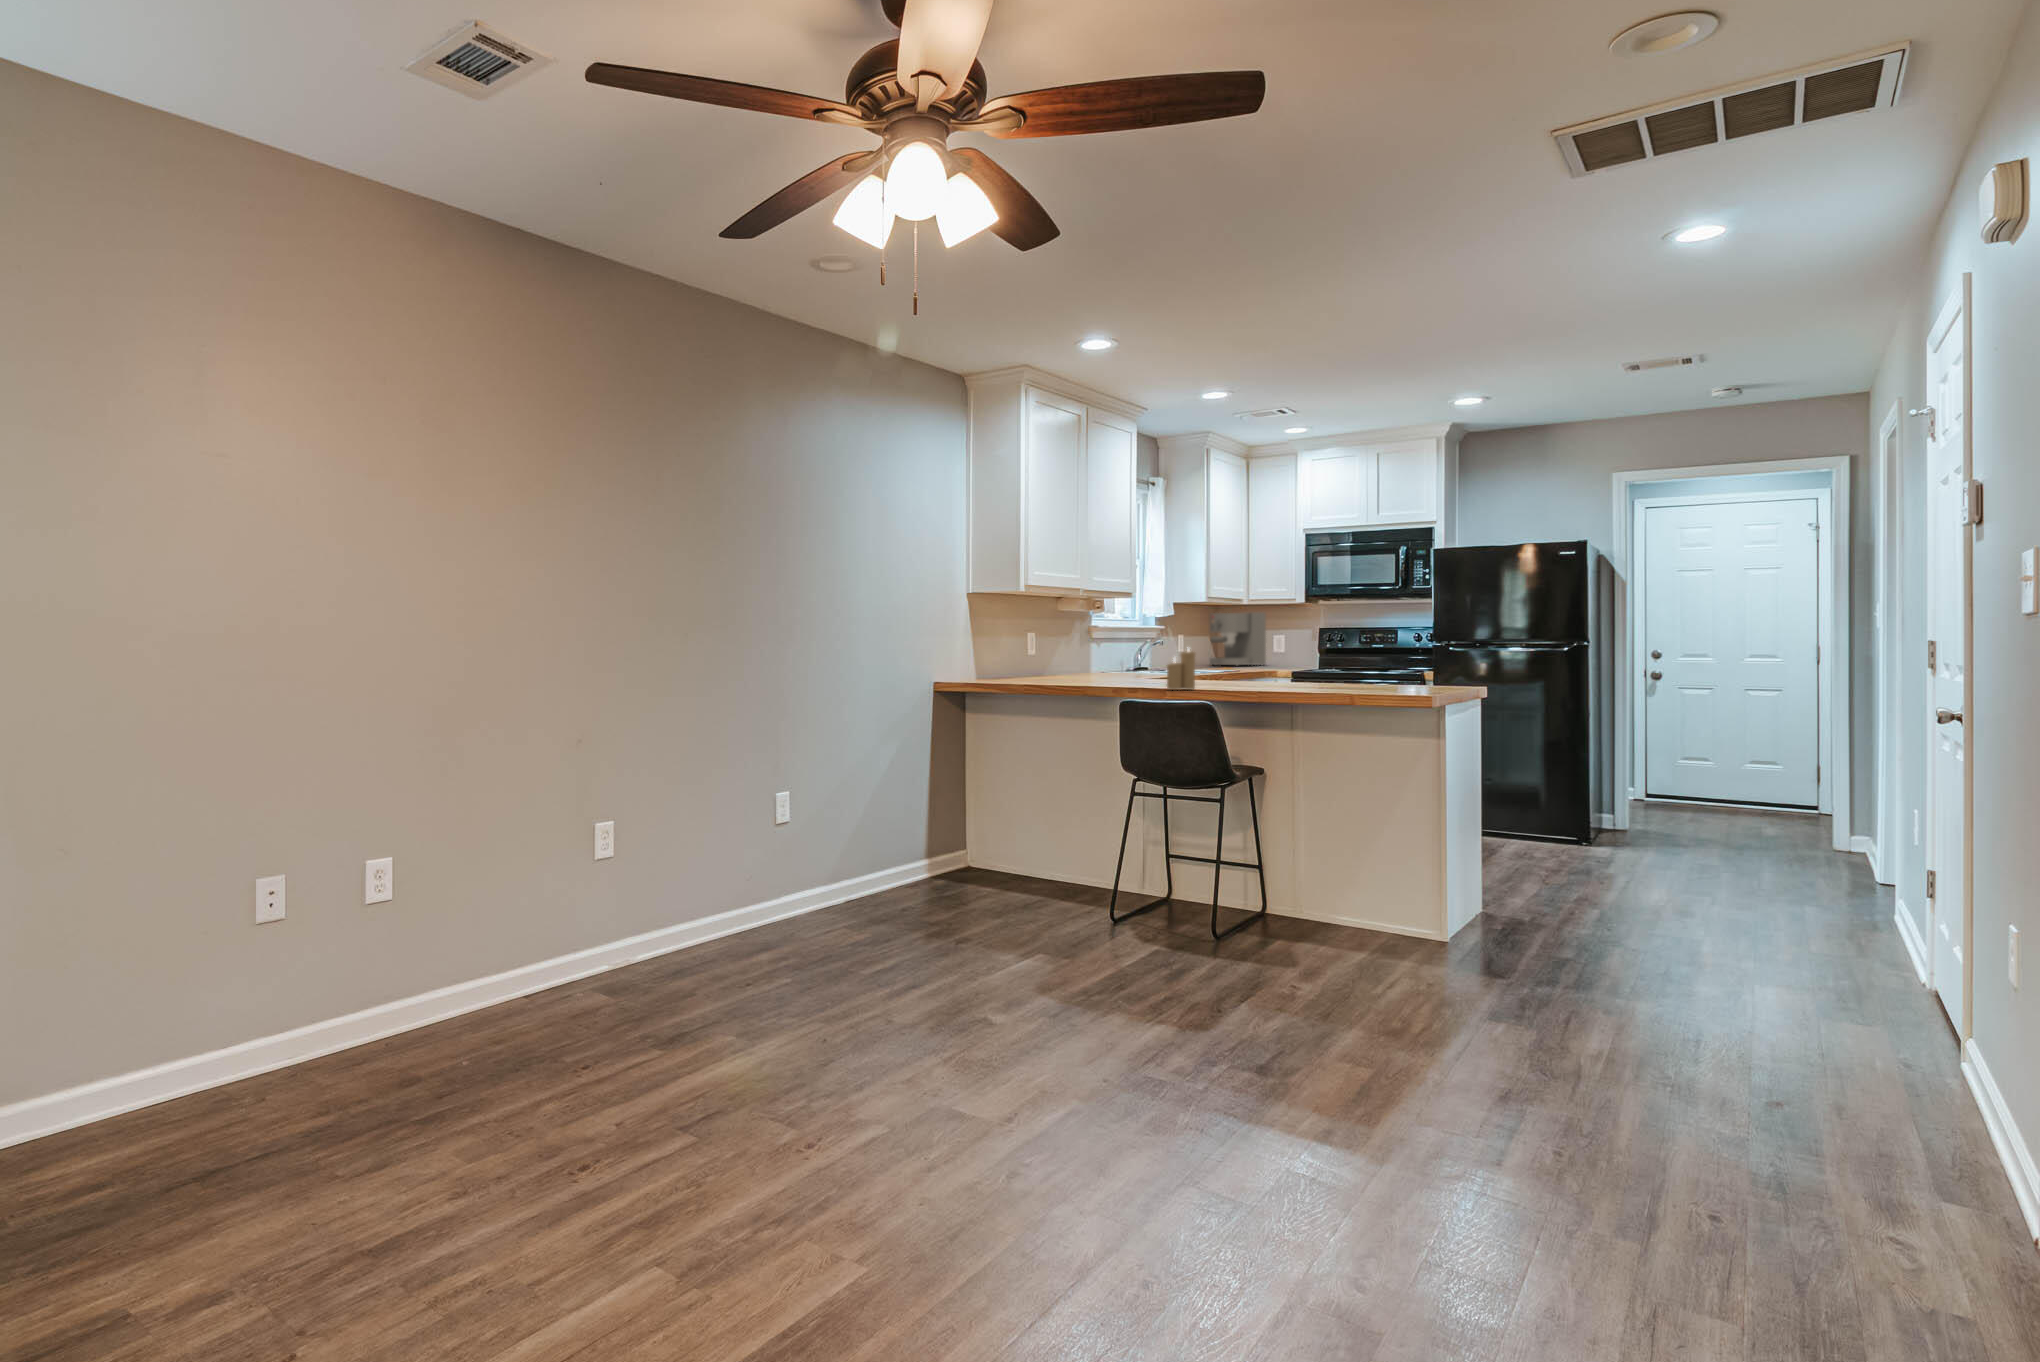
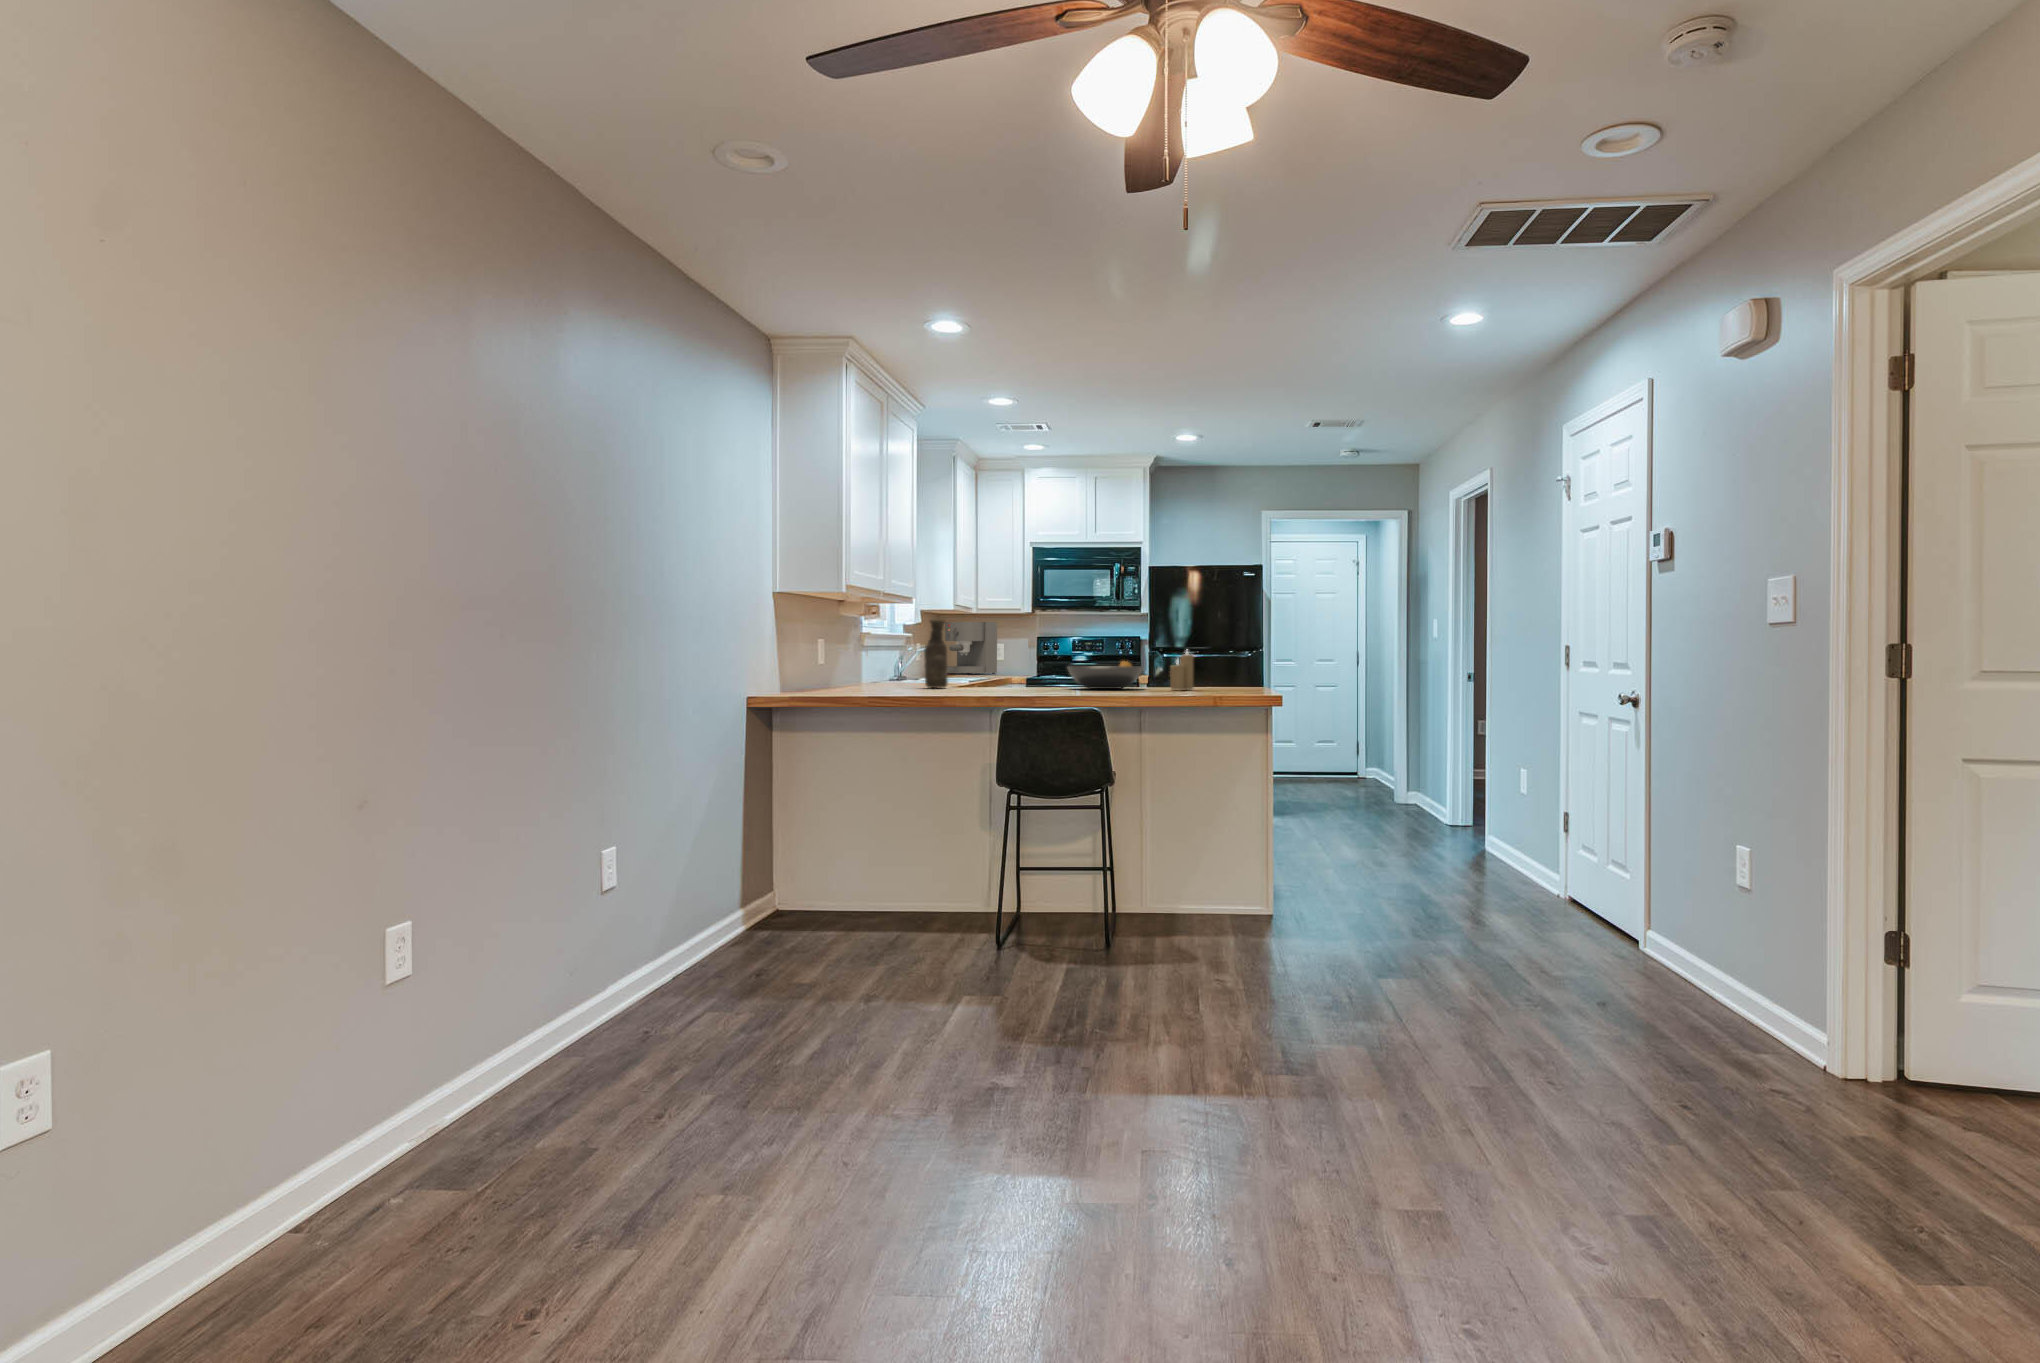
vase: none [1096,618,1121,689] -> present [924,620,948,688]
candle: present [1167,648,1195,690] -> present [1170,652,1193,690]
fruit bowl: none [1248,660,1345,693] -> present [1068,661,1143,689]

